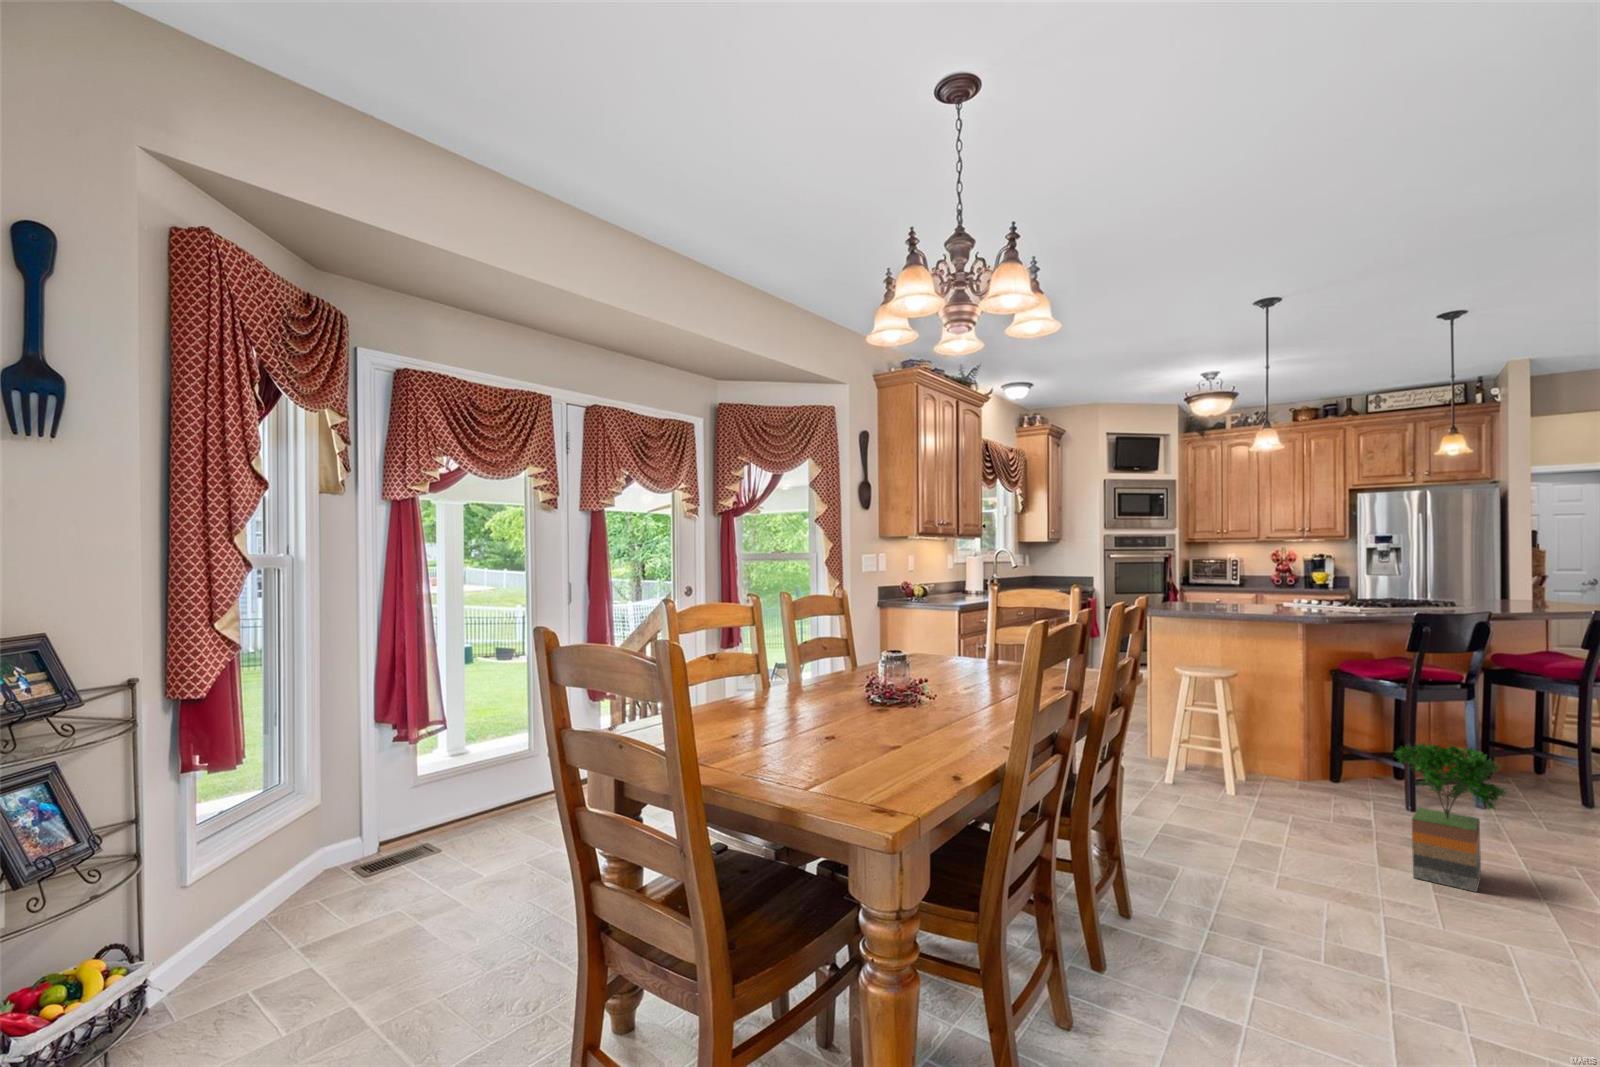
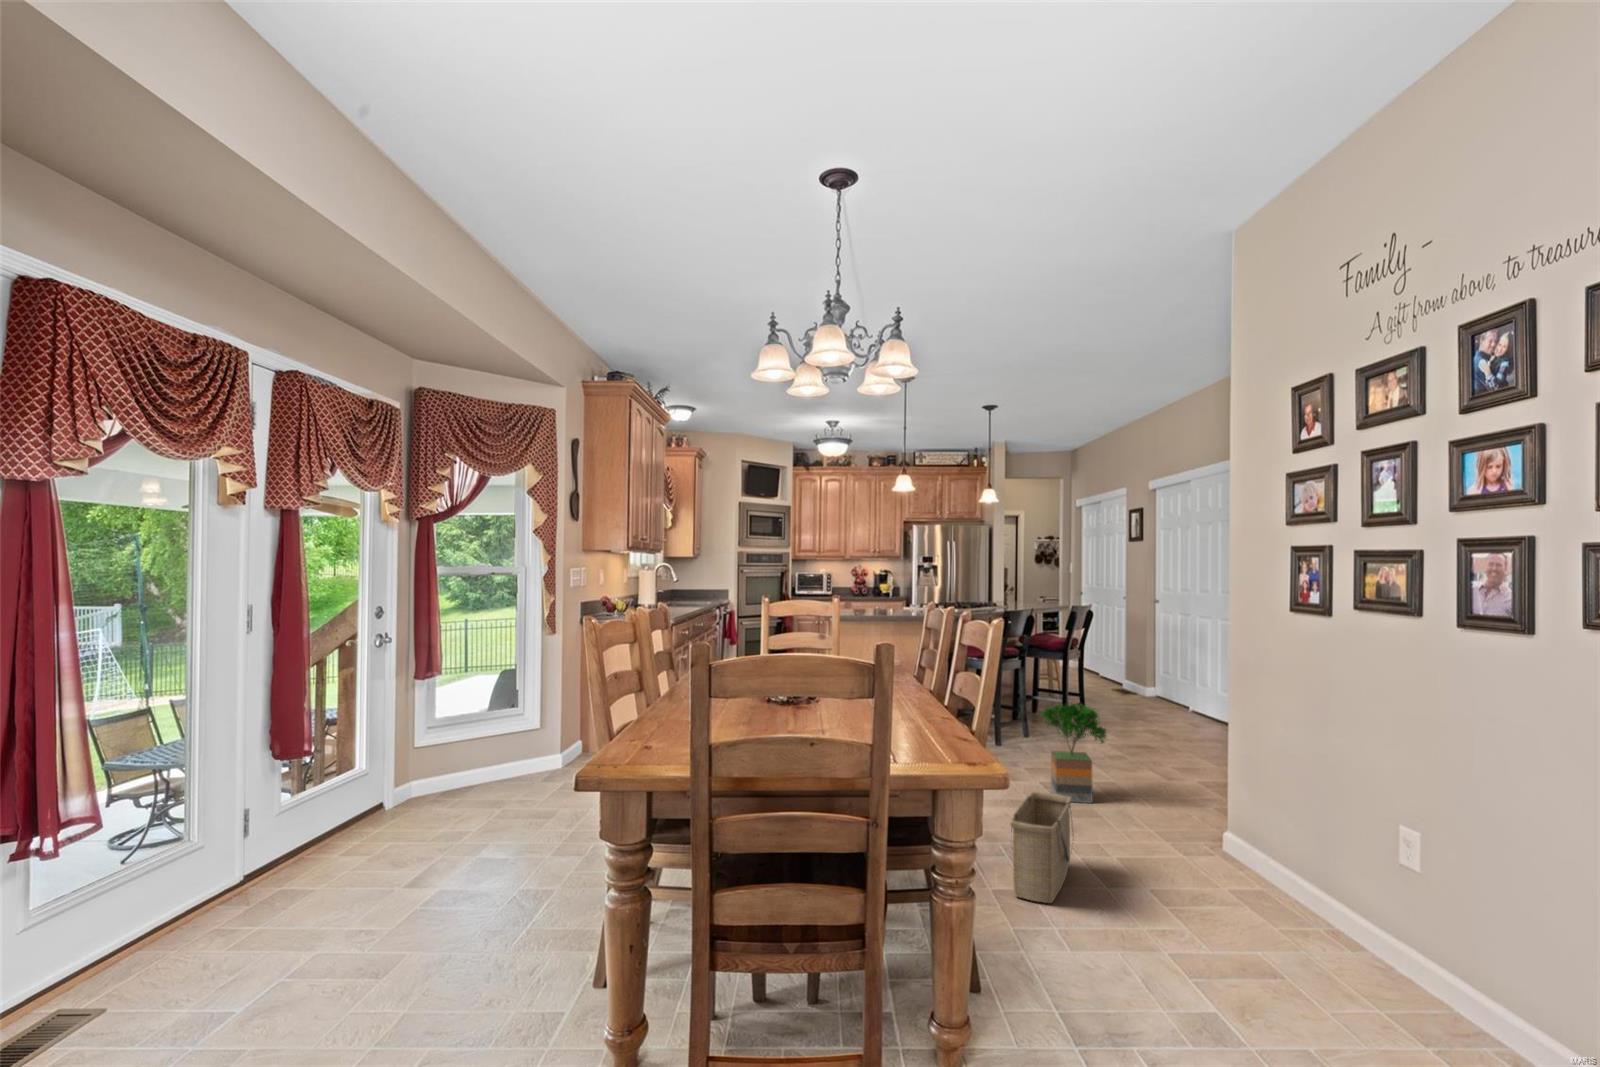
basket: none [1204,850,1341,994] -> present [1010,792,1074,903]

